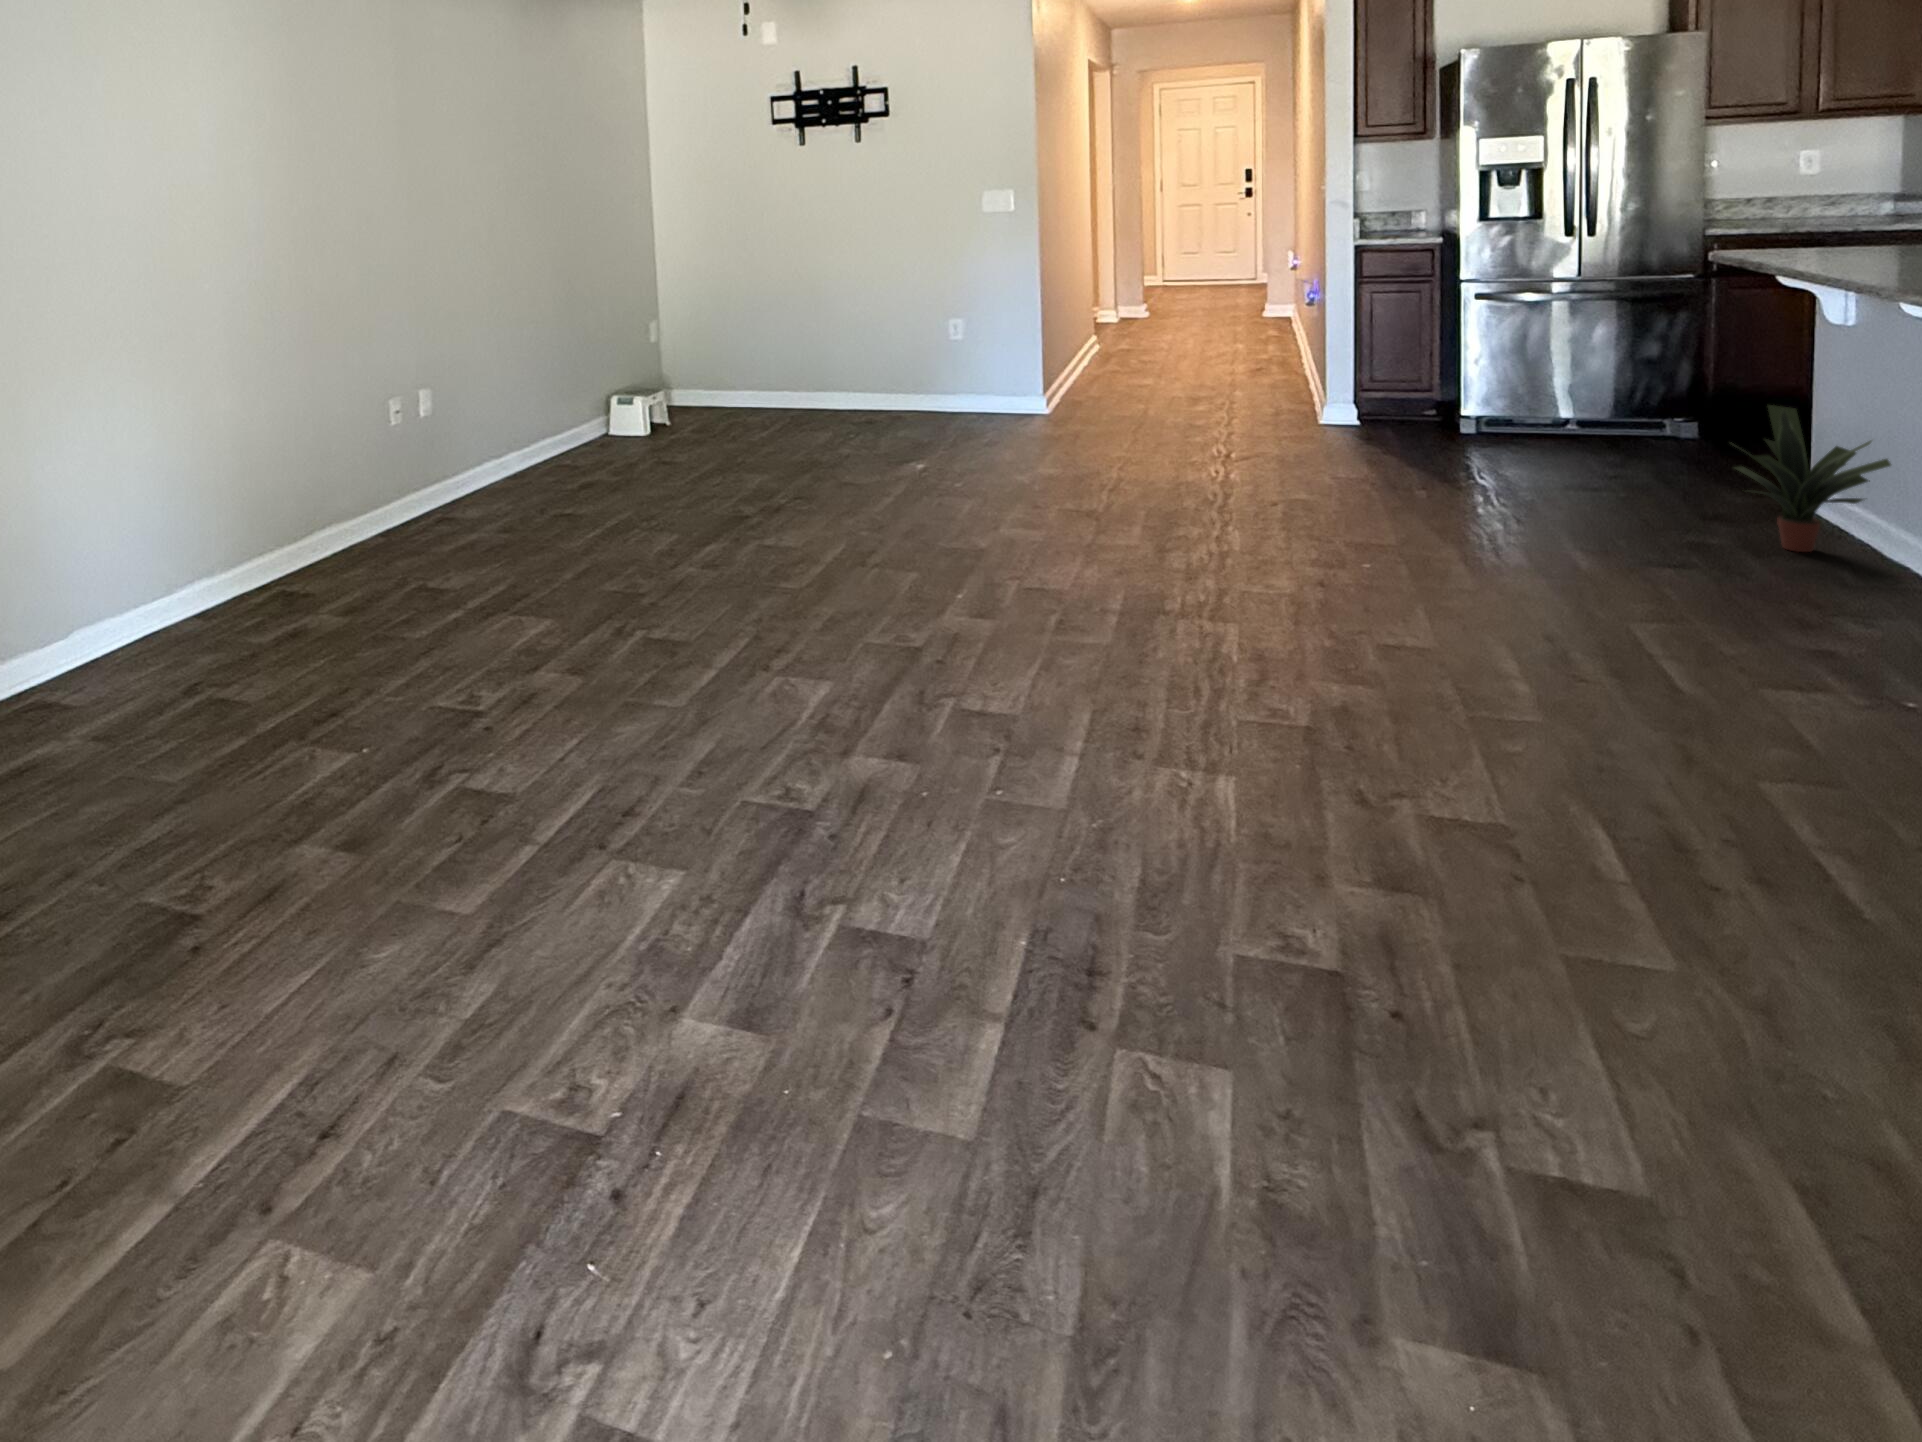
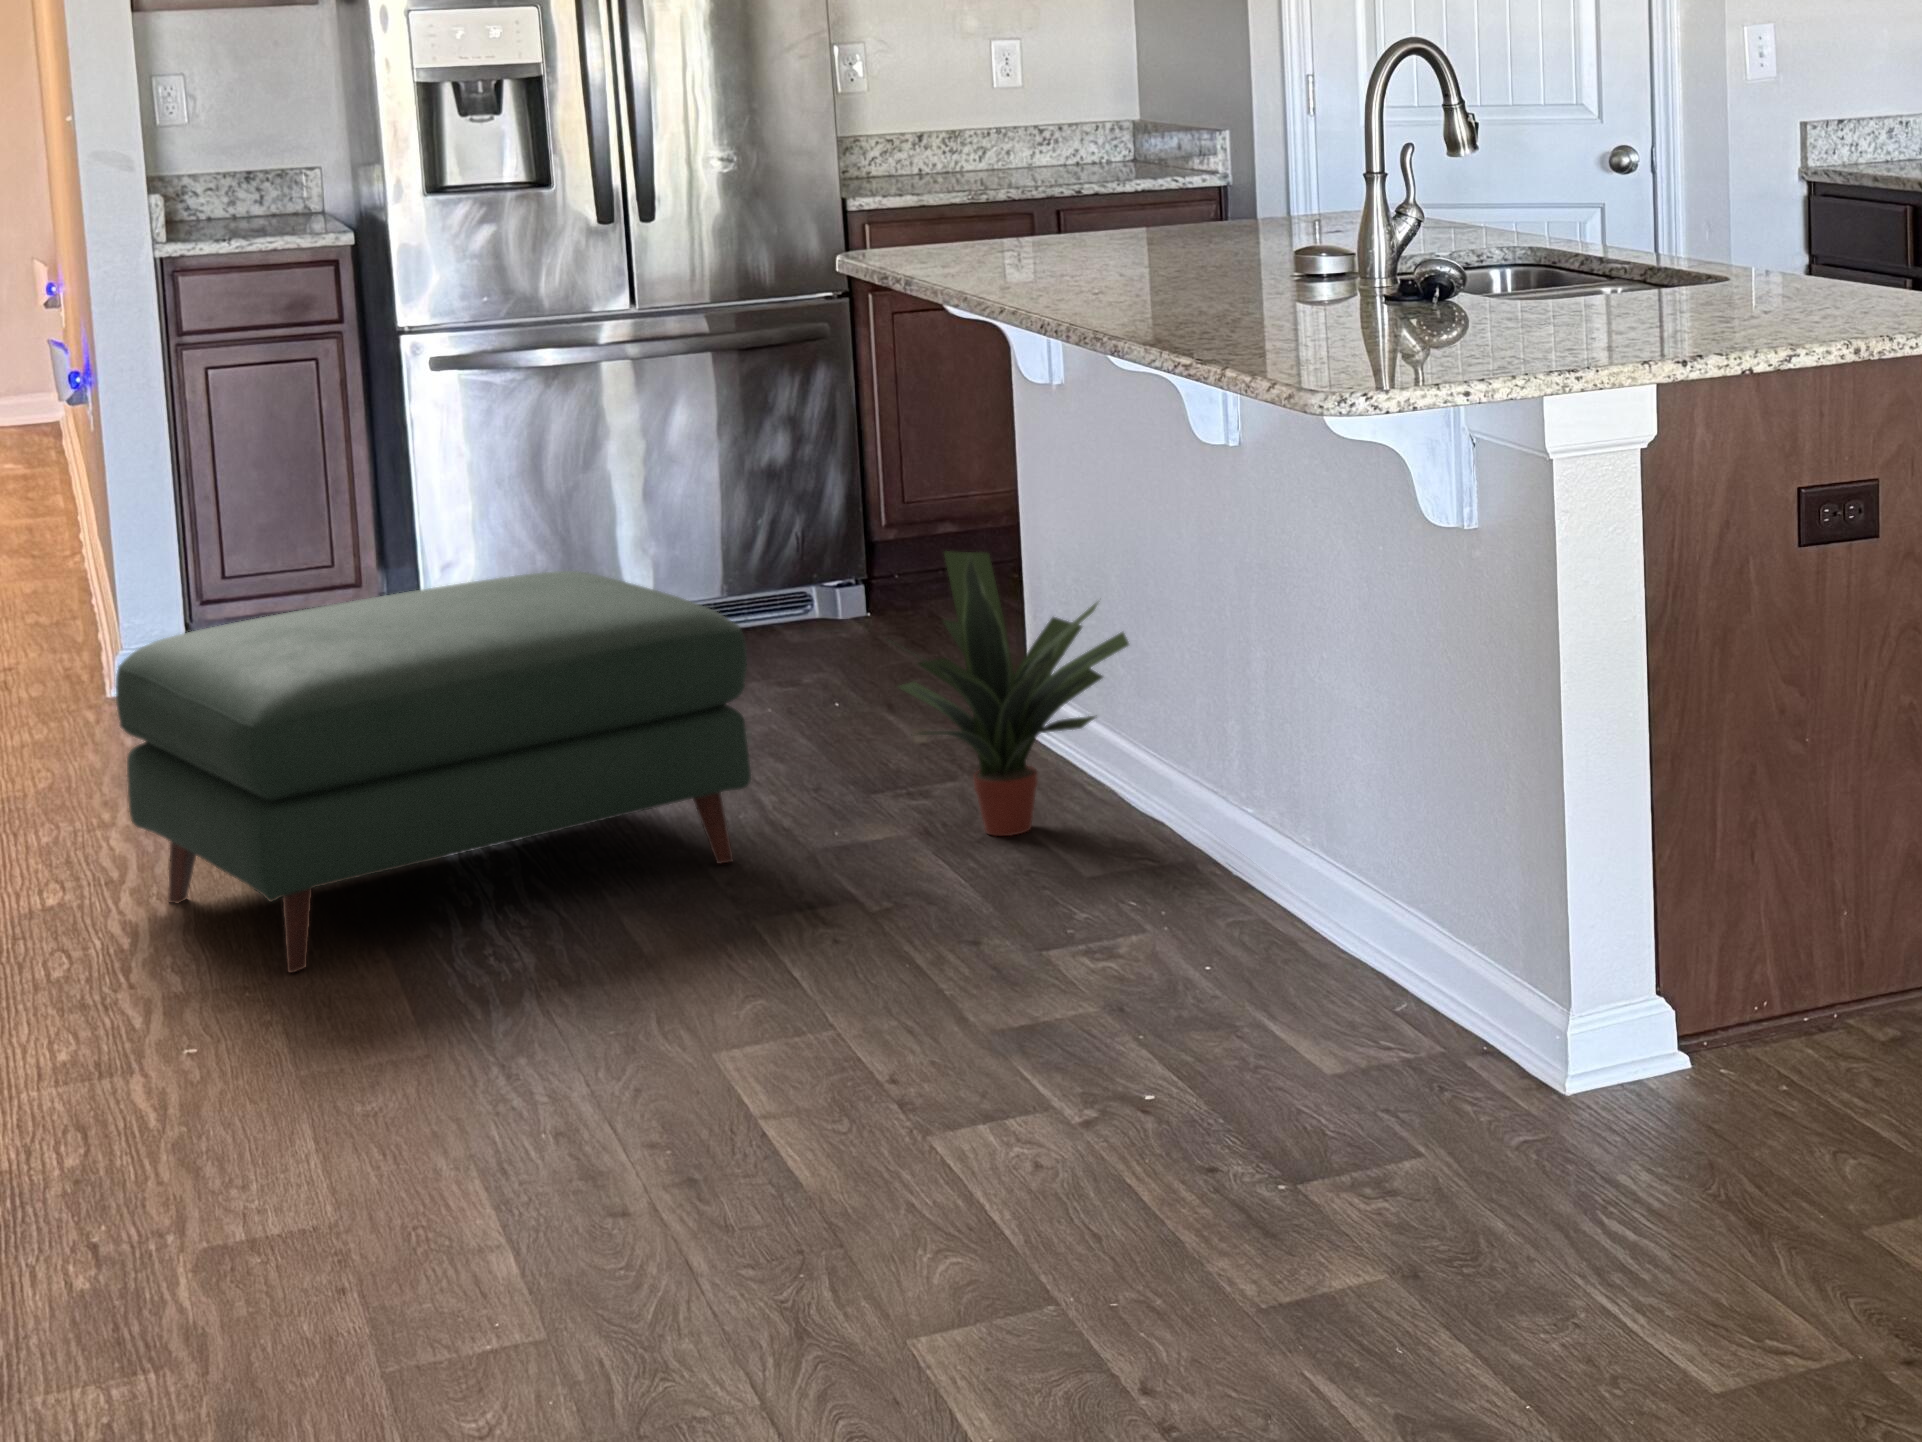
ottoman: none [1343,391,1648,539] -> present [116,571,751,973]

